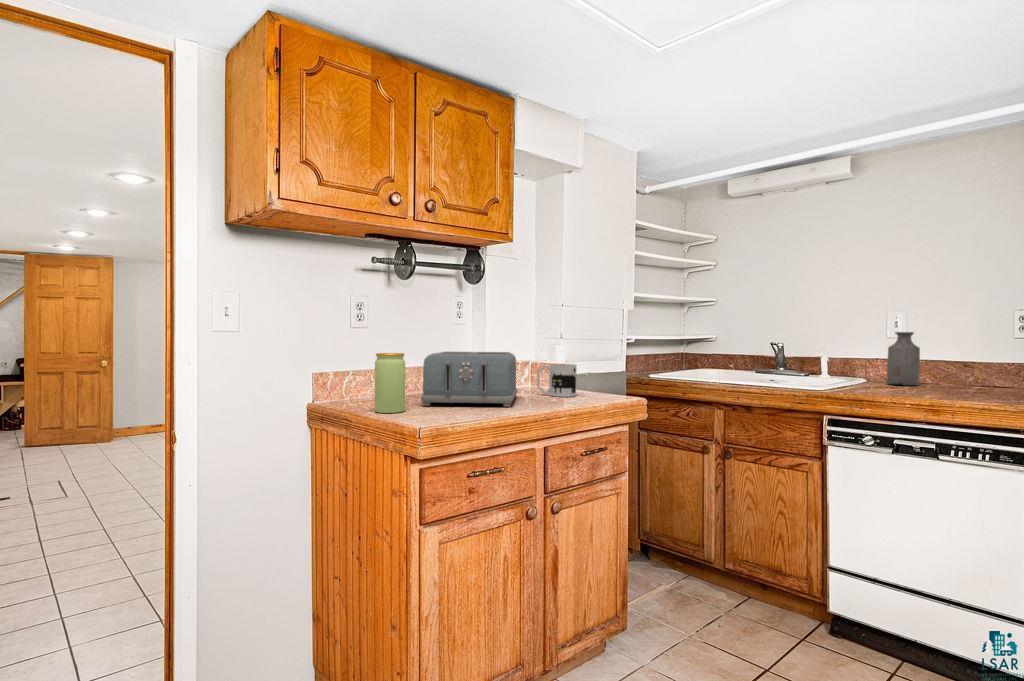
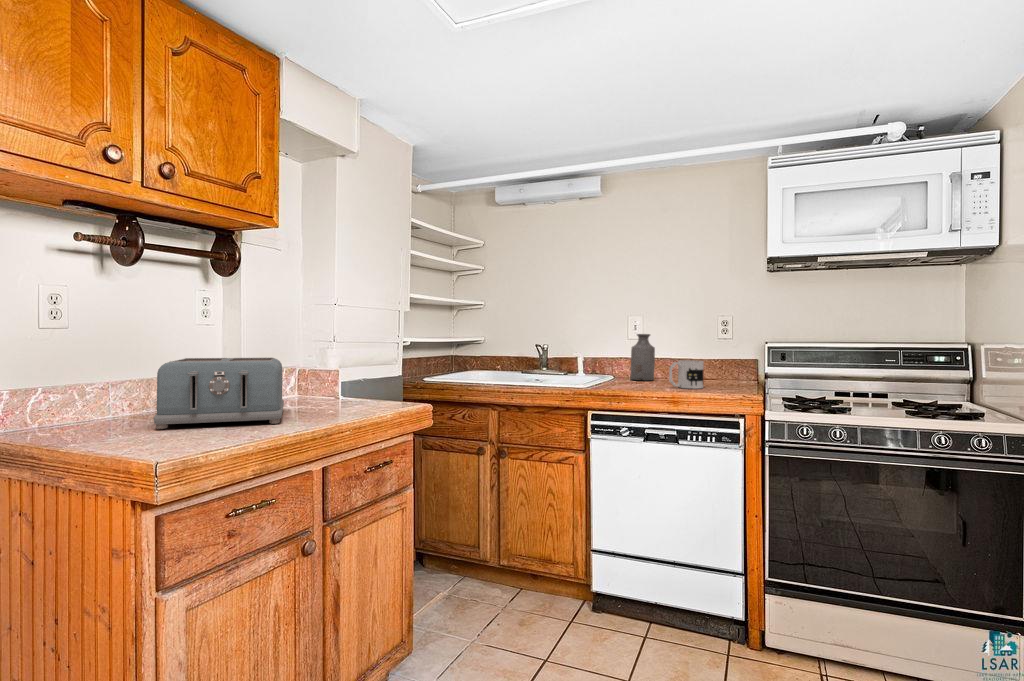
jar: present [375,353,405,413] -> none [81,362,131,444]
mug: present [537,364,576,397] -> present [669,360,704,389]

